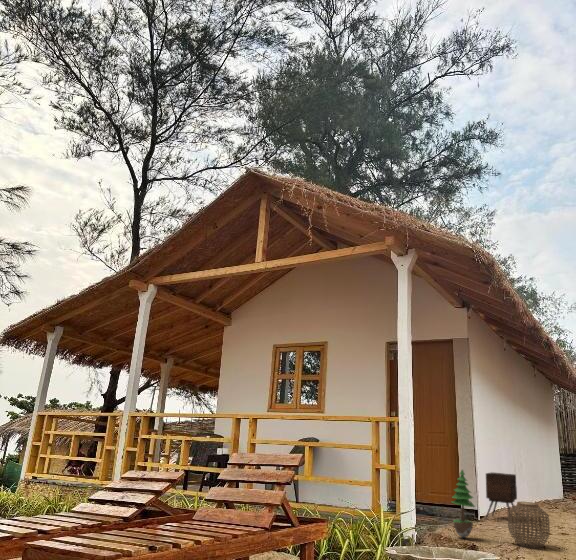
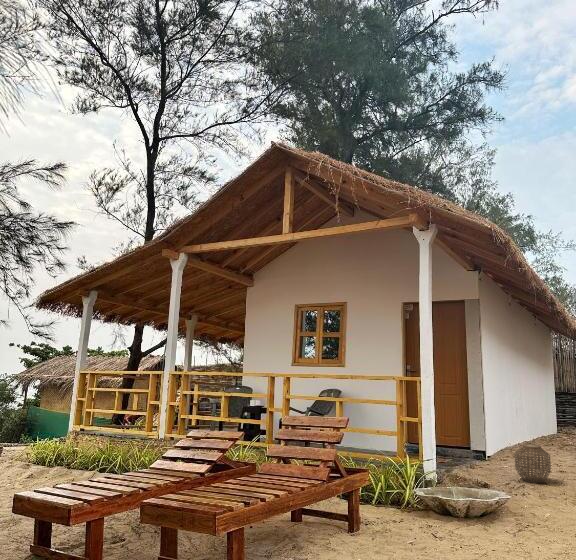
potted tree: present [451,470,474,538] -> none [465,418,487,476]
side table: present [486,473,517,519] -> none [493,413,523,457]

